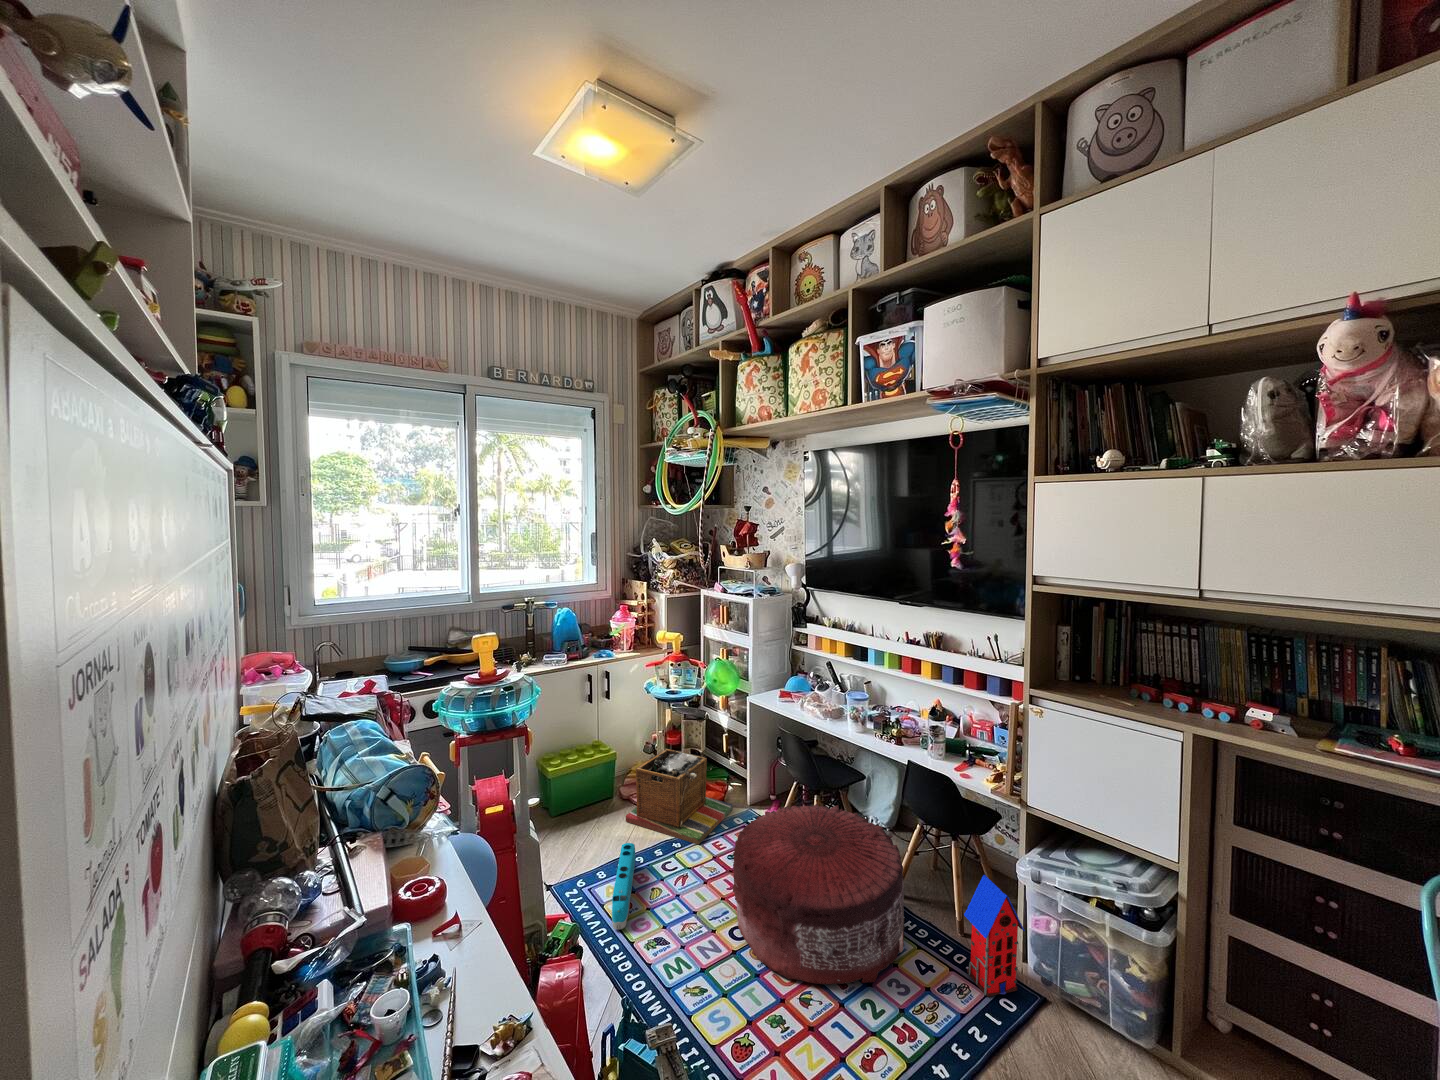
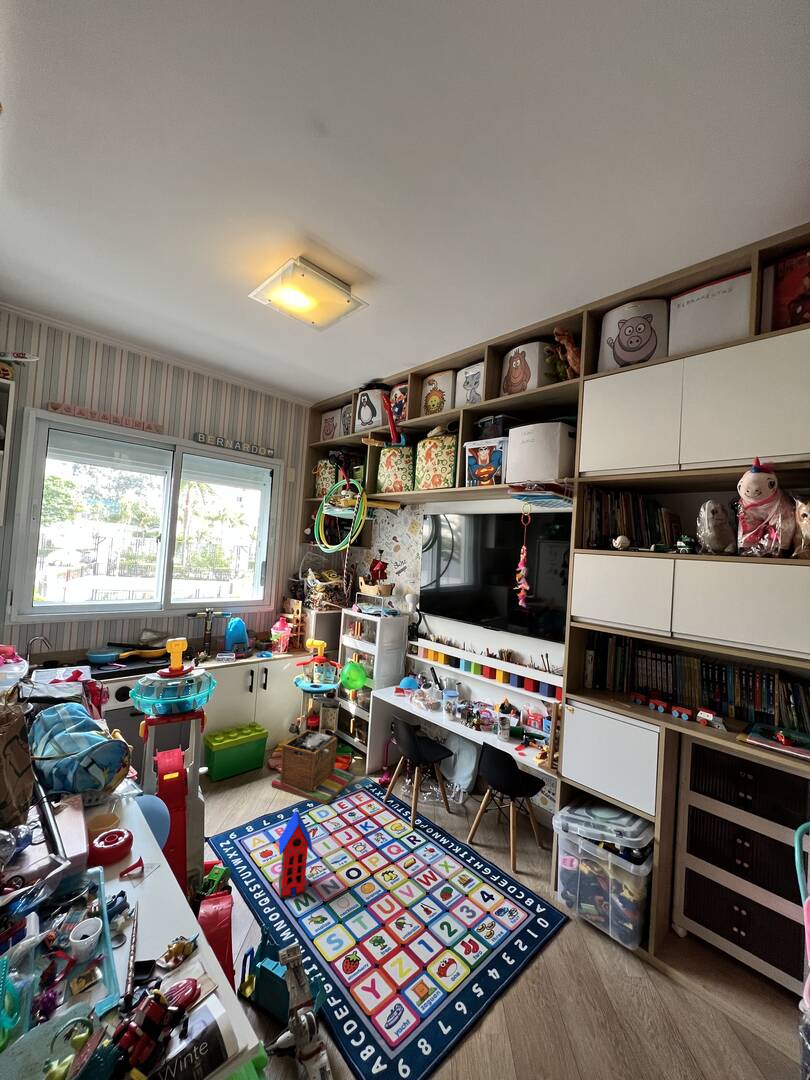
pouf: present [733,804,905,984] -> none [352,774,475,912]
toy train: present [612,843,635,929] -> none [256,803,278,872]
toy house: present [964,875,1025,997] -> present [279,811,312,898]

